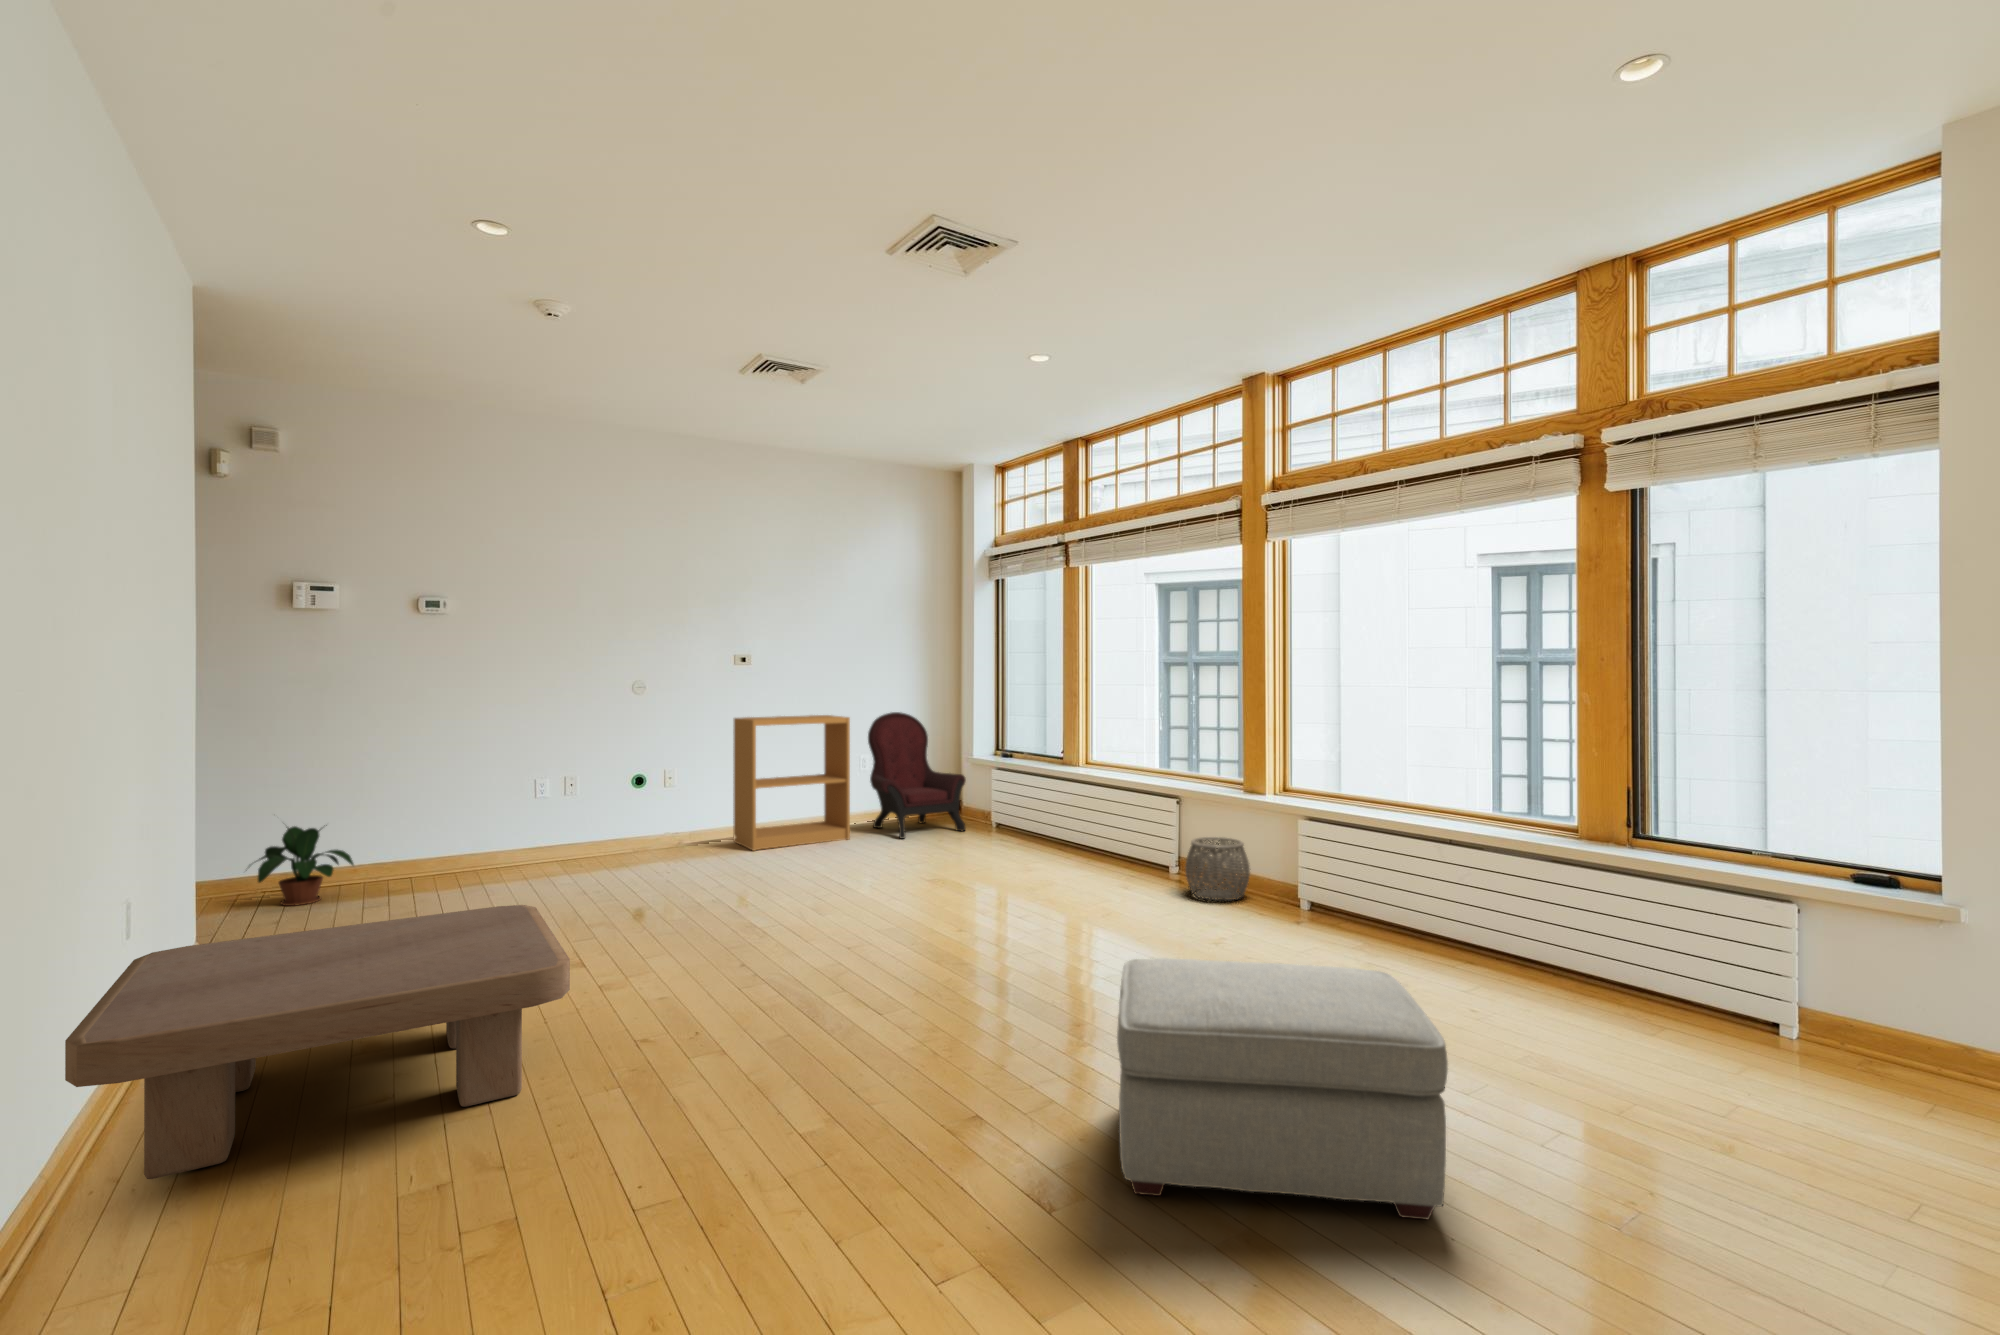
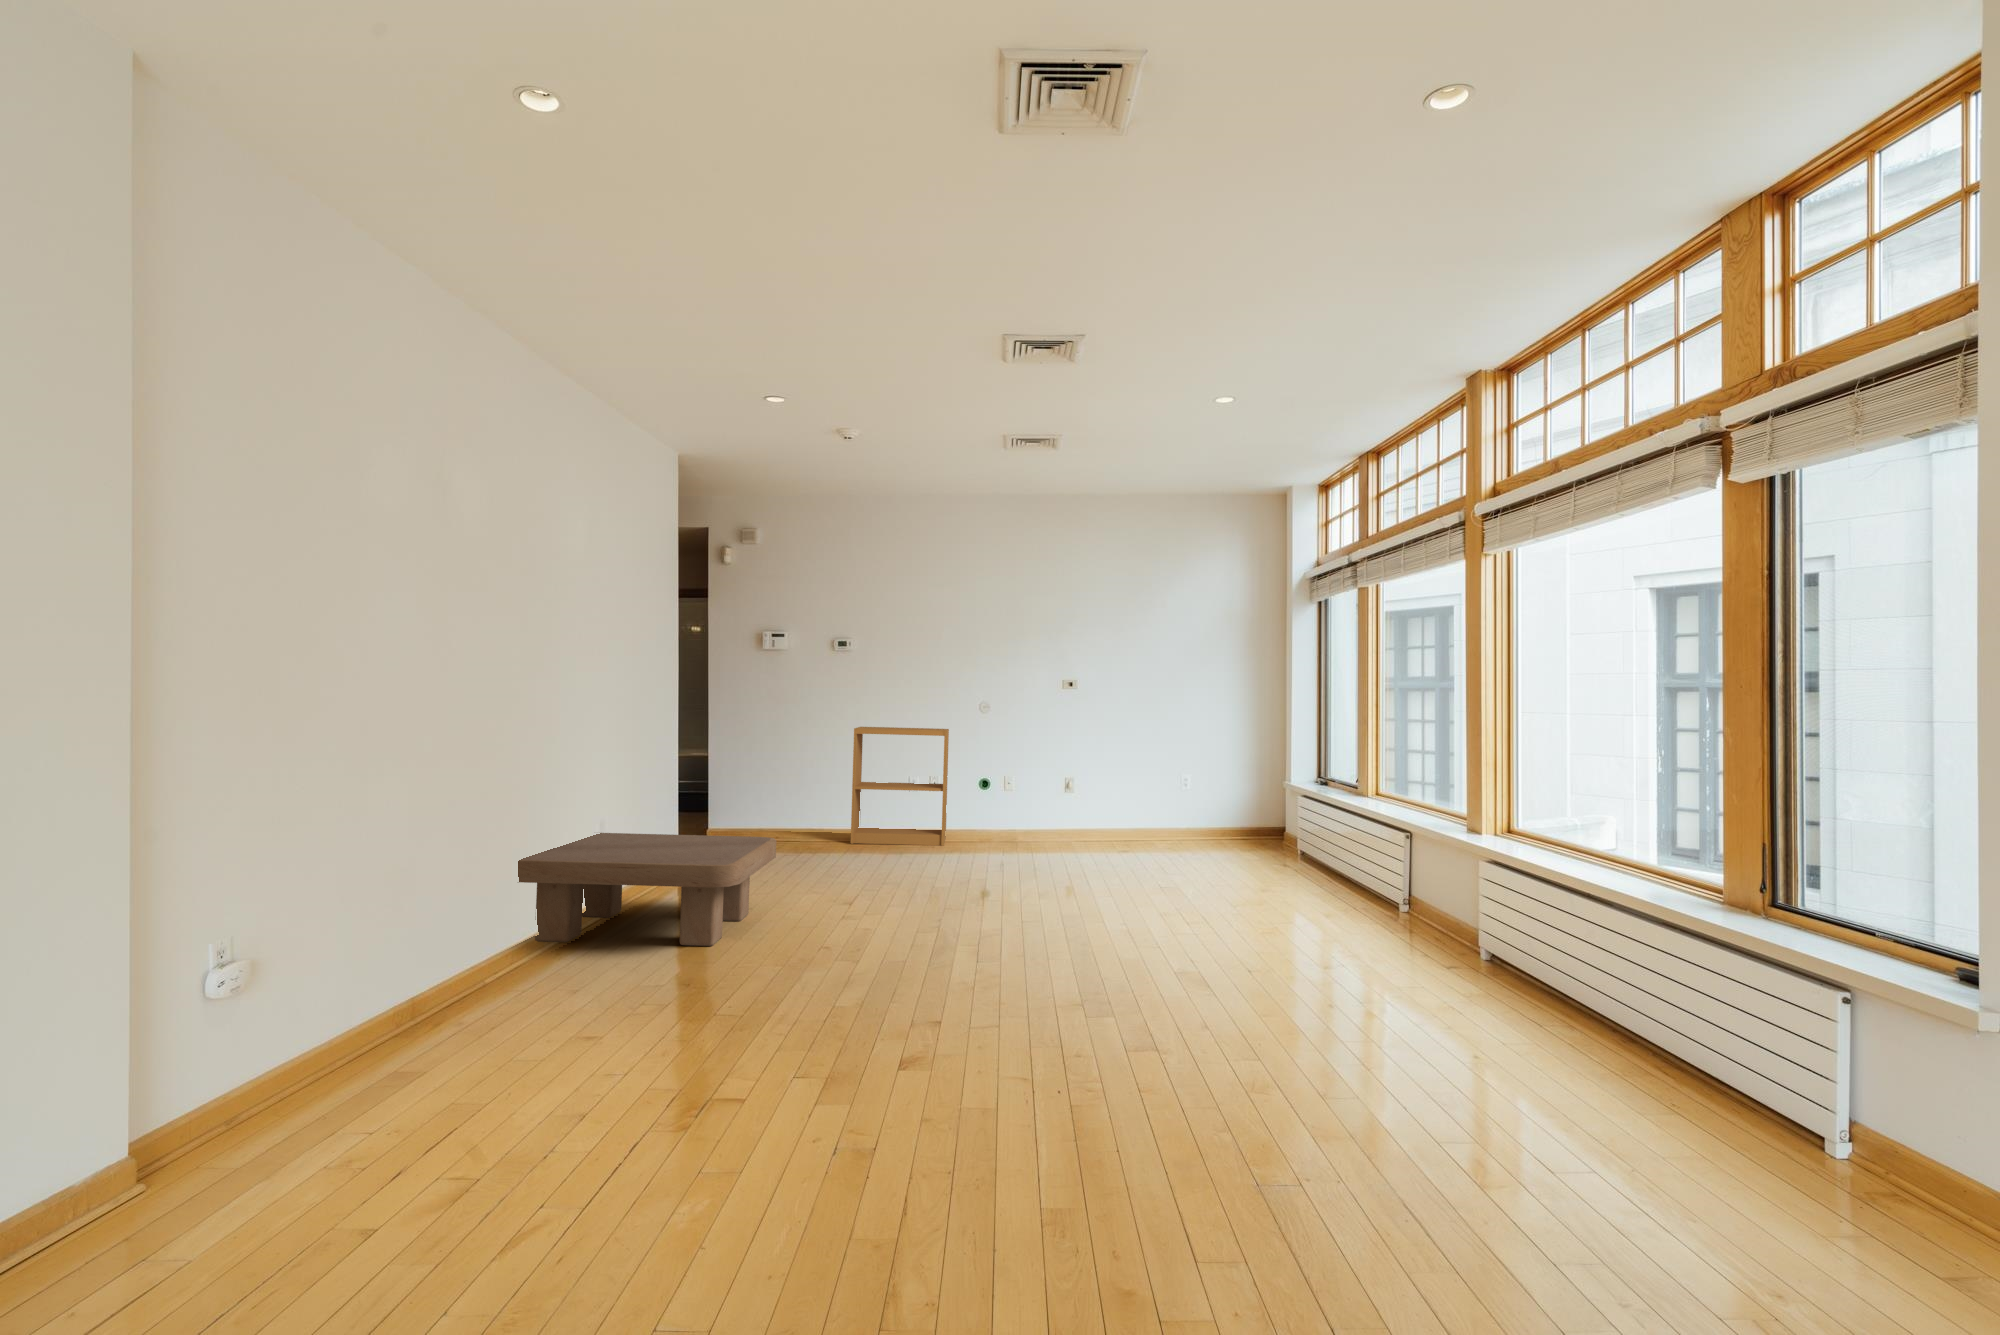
armchair: present [868,712,966,839] -> none [1177,733,1272,855]
bookshelf: present [733,715,850,851] -> present [851,727,949,846]
potted plant: present [258,825,354,906] -> none [714,776,772,840]
woven basket: present [1185,837,1250,900] -> none [1378,873,1452,942]
ottoman: present [1117,958,1448,1219] -> none [930,916,1213,1138]

